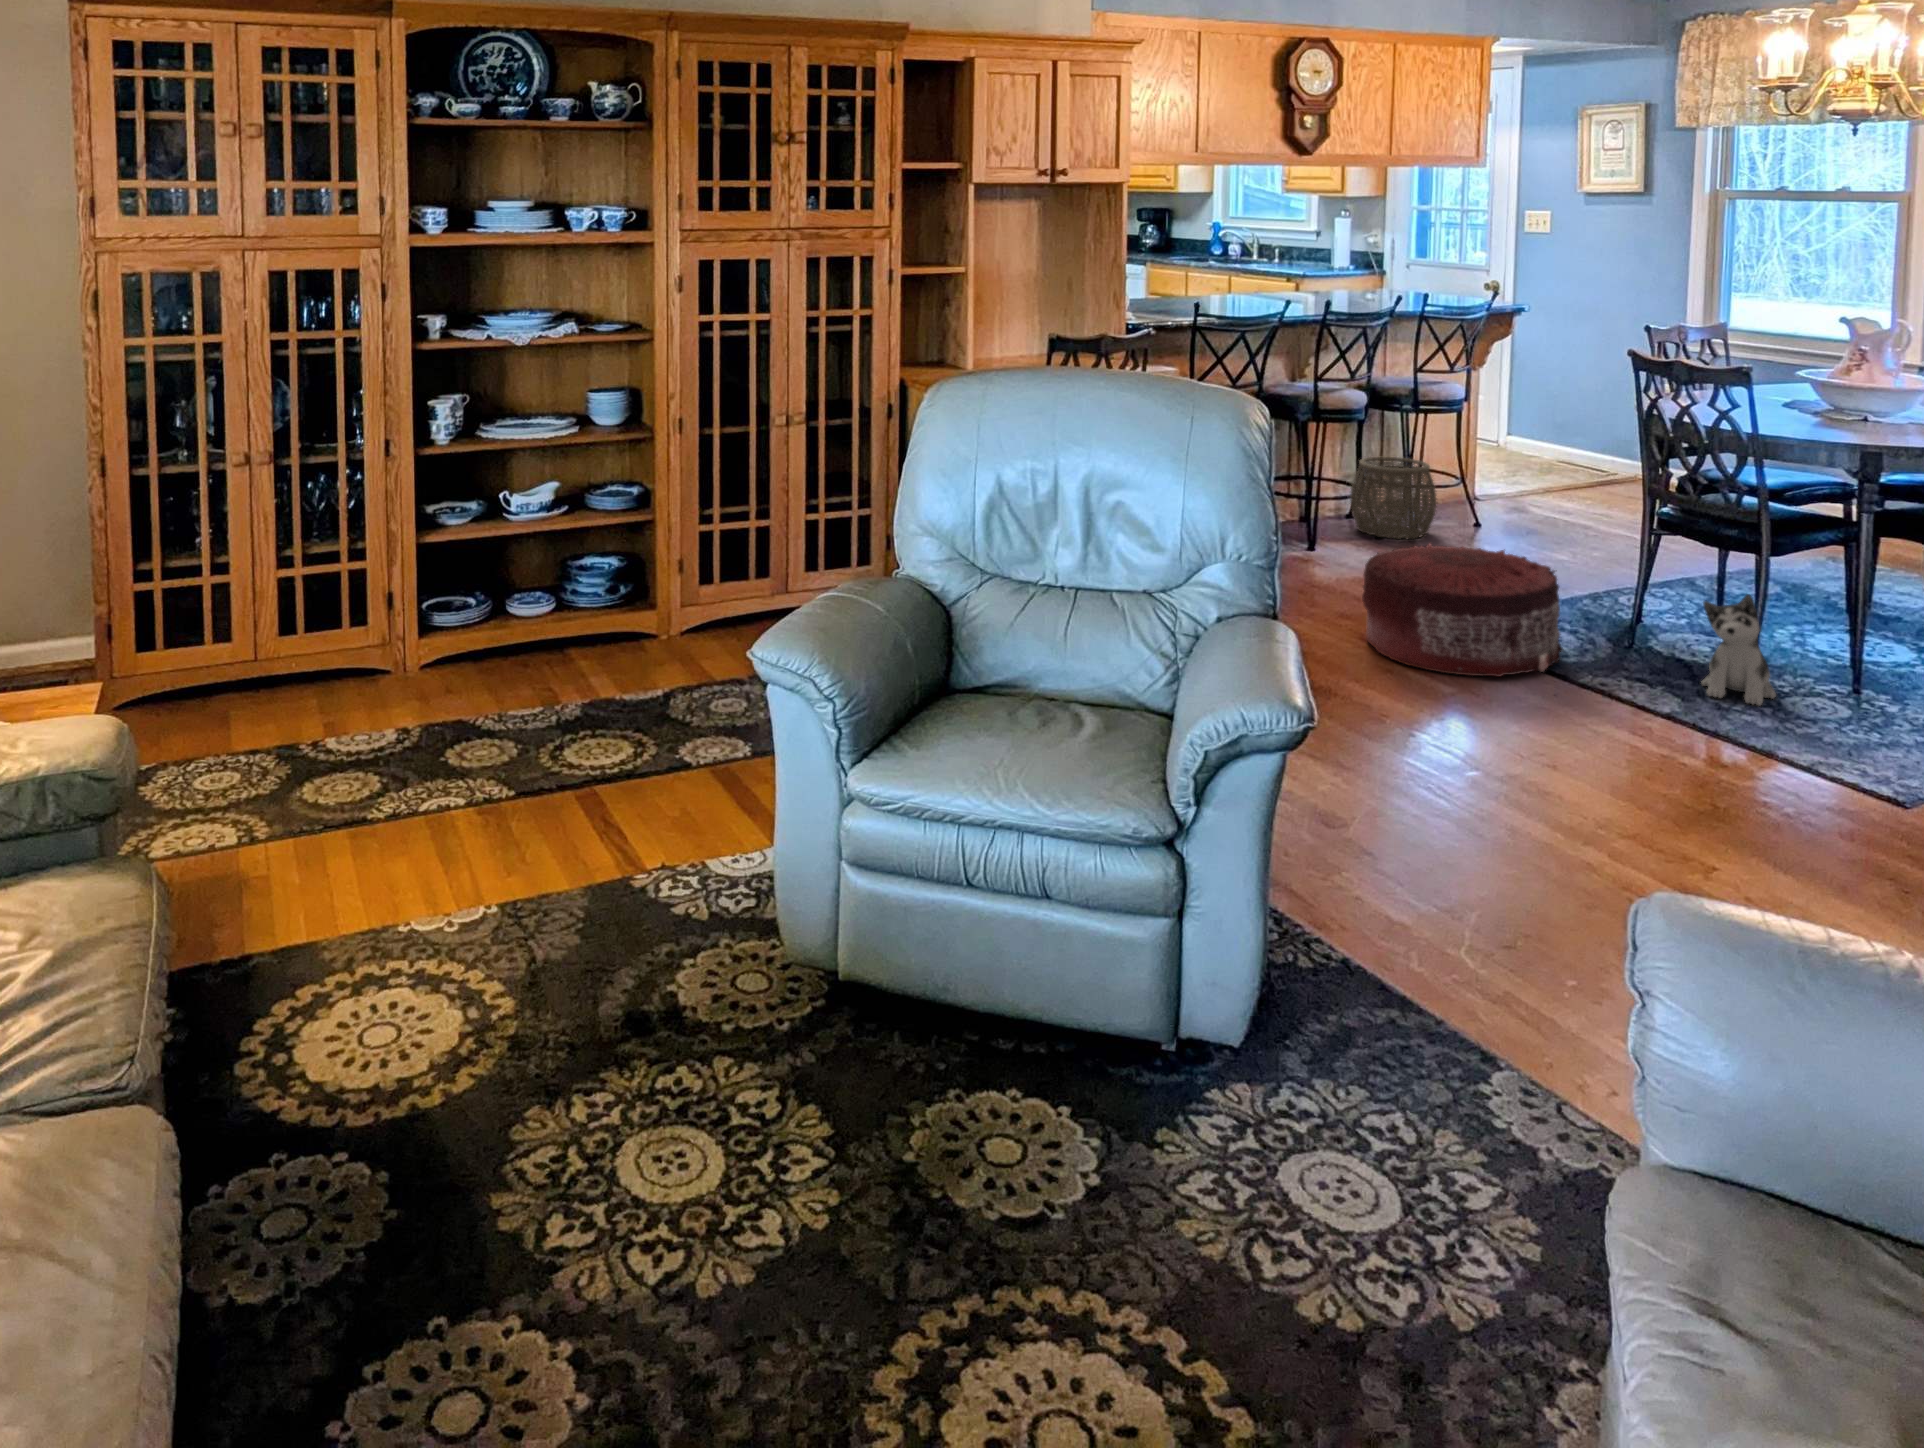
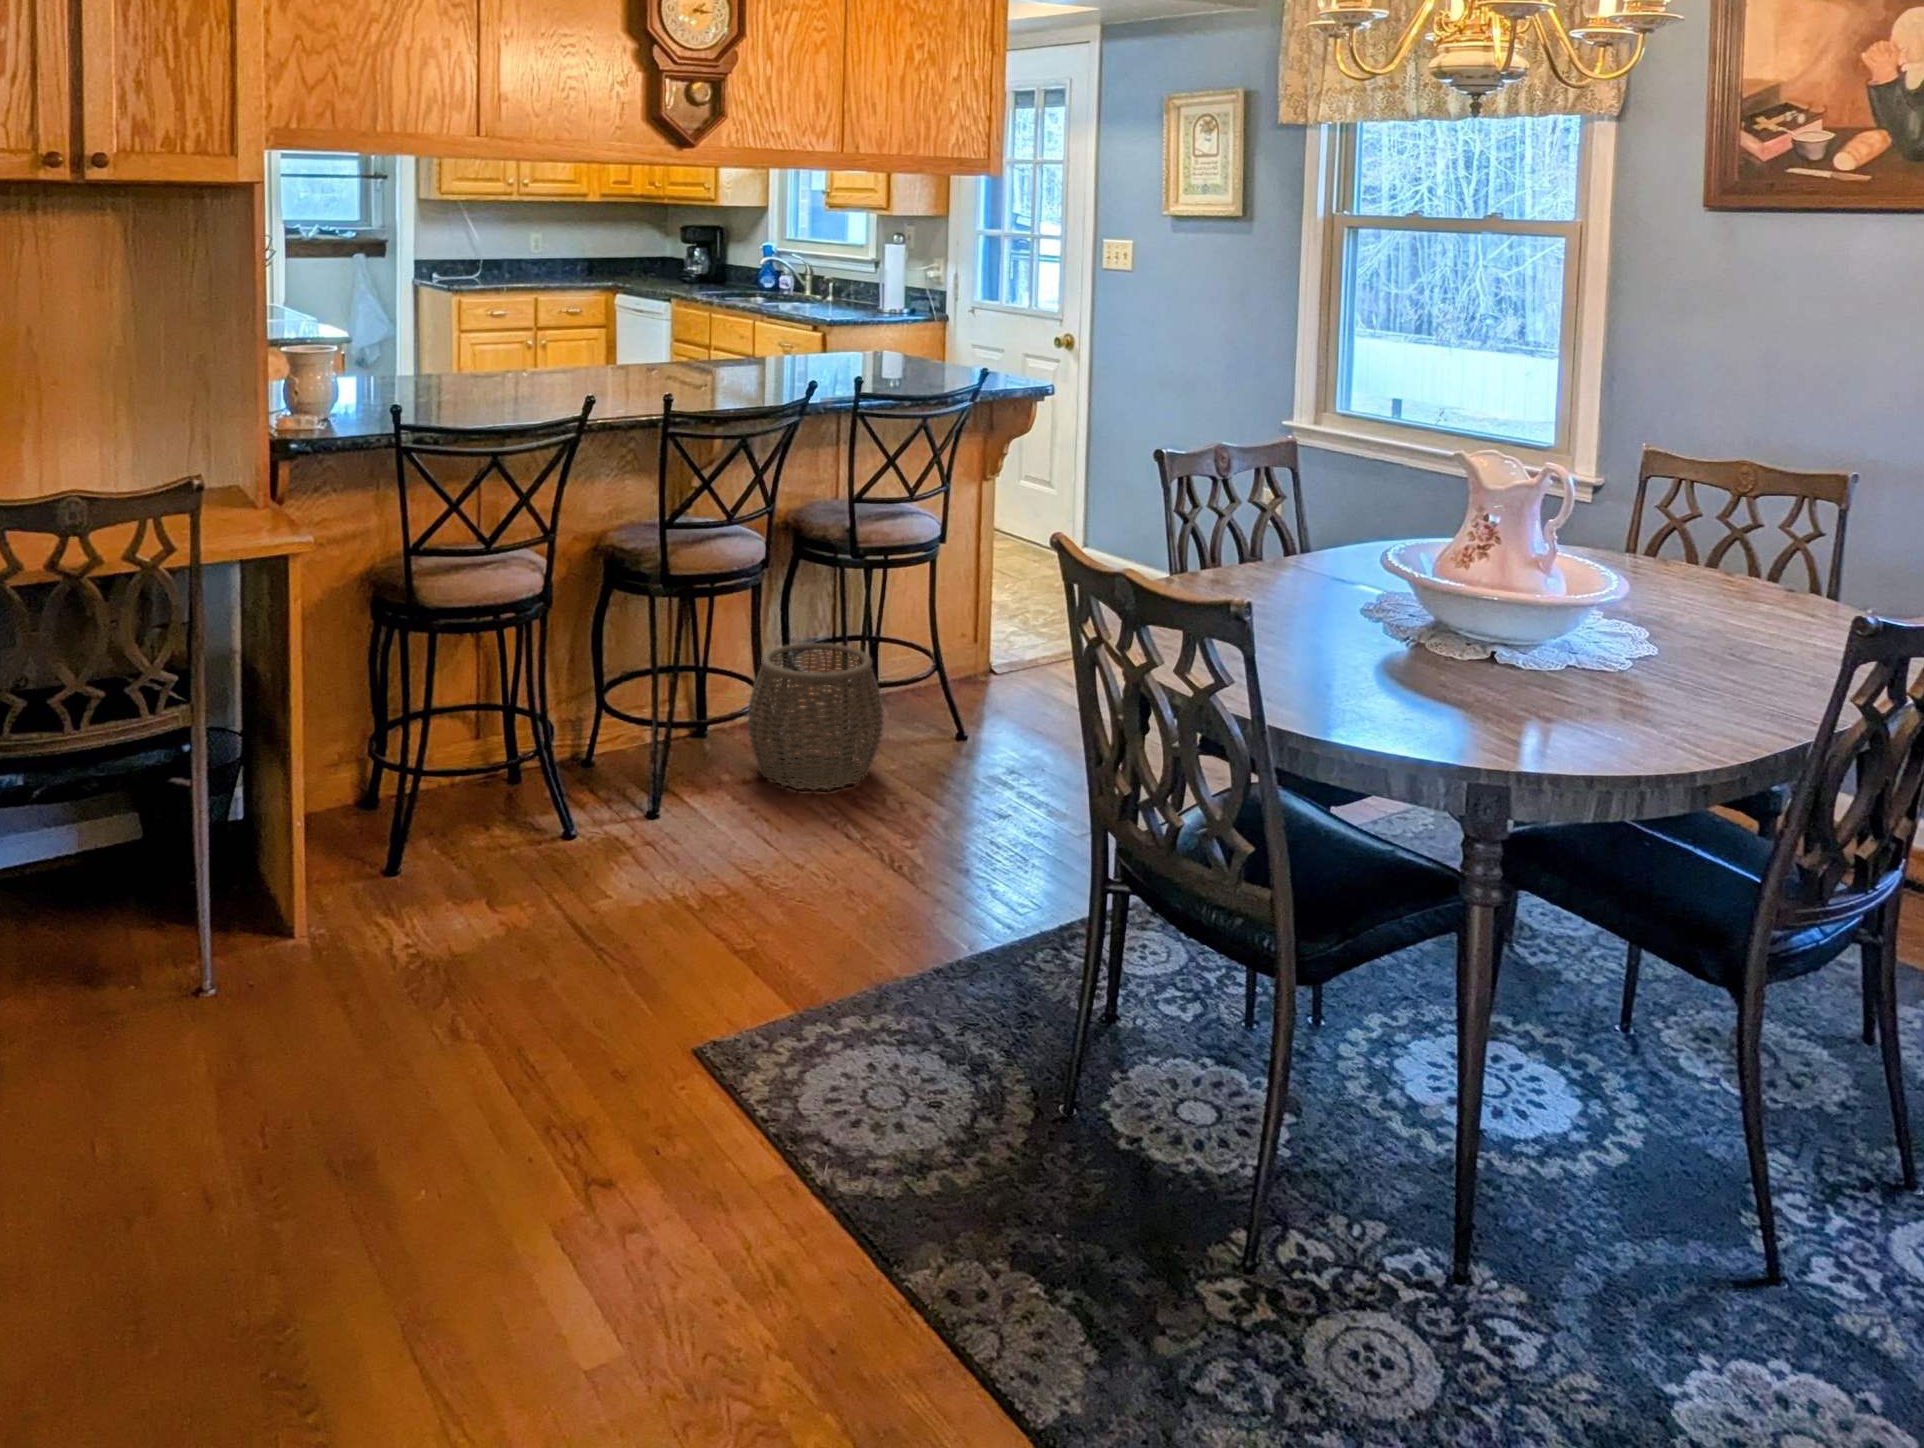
pouf: present [1362,544,1564,677] -> none [533,899,925,1271]
plush toy: present [1702,594,1776,705] -> none [1161,1073,1299,1328]

